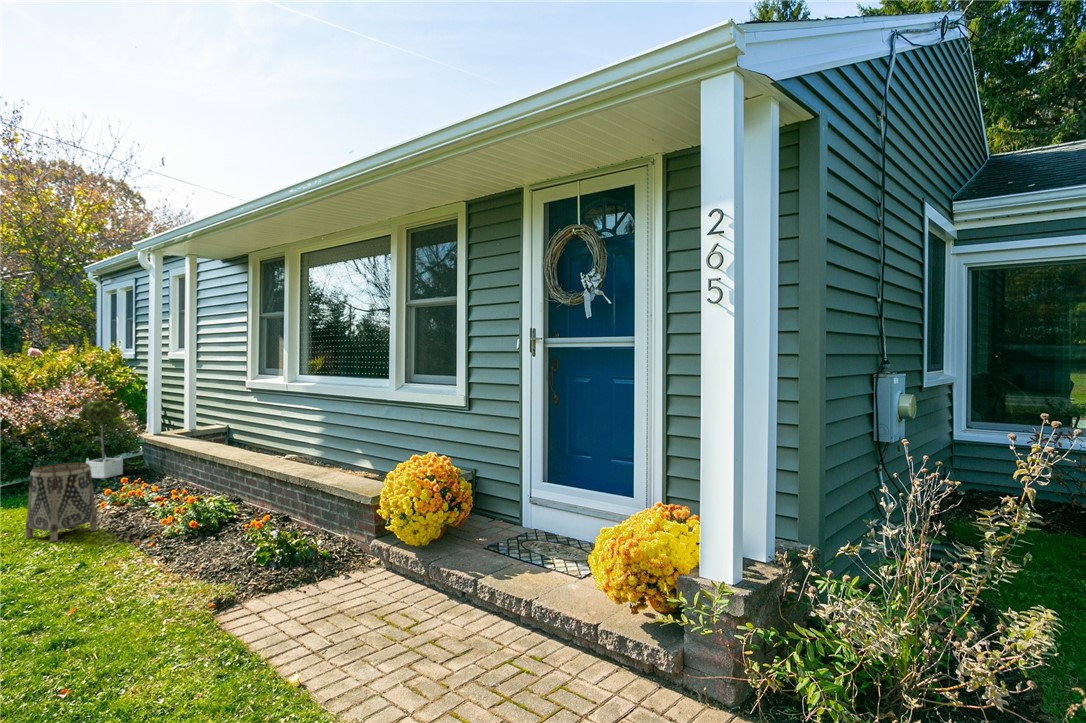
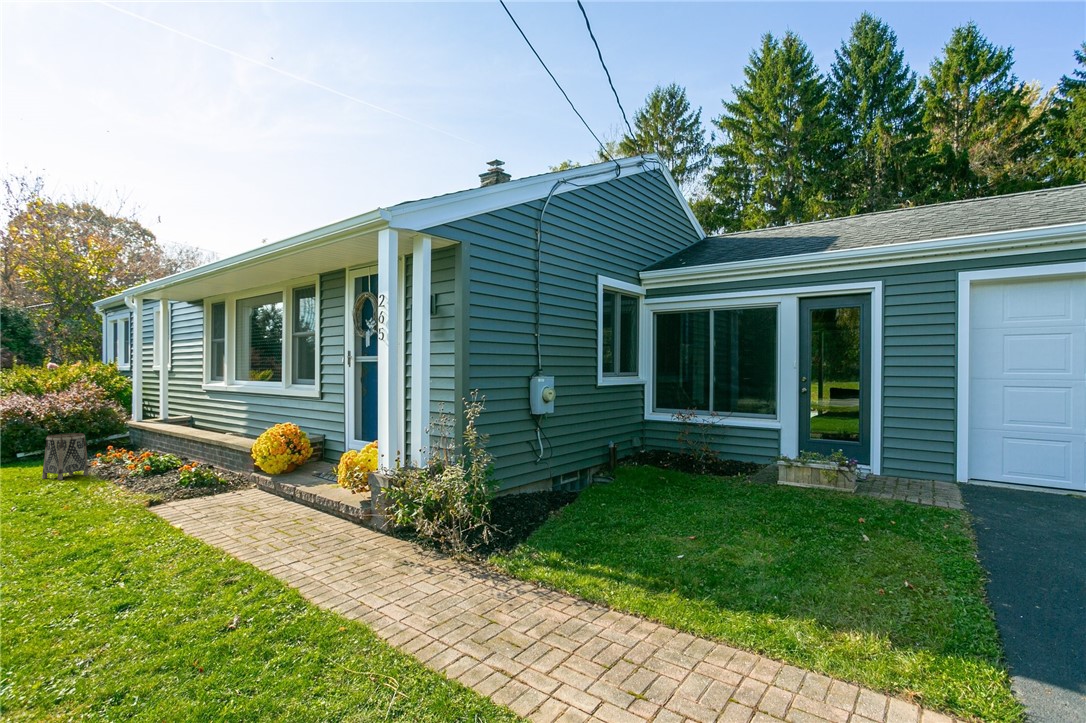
potted tree: present [79,400,123,478] -> none [82,397,113,452]

